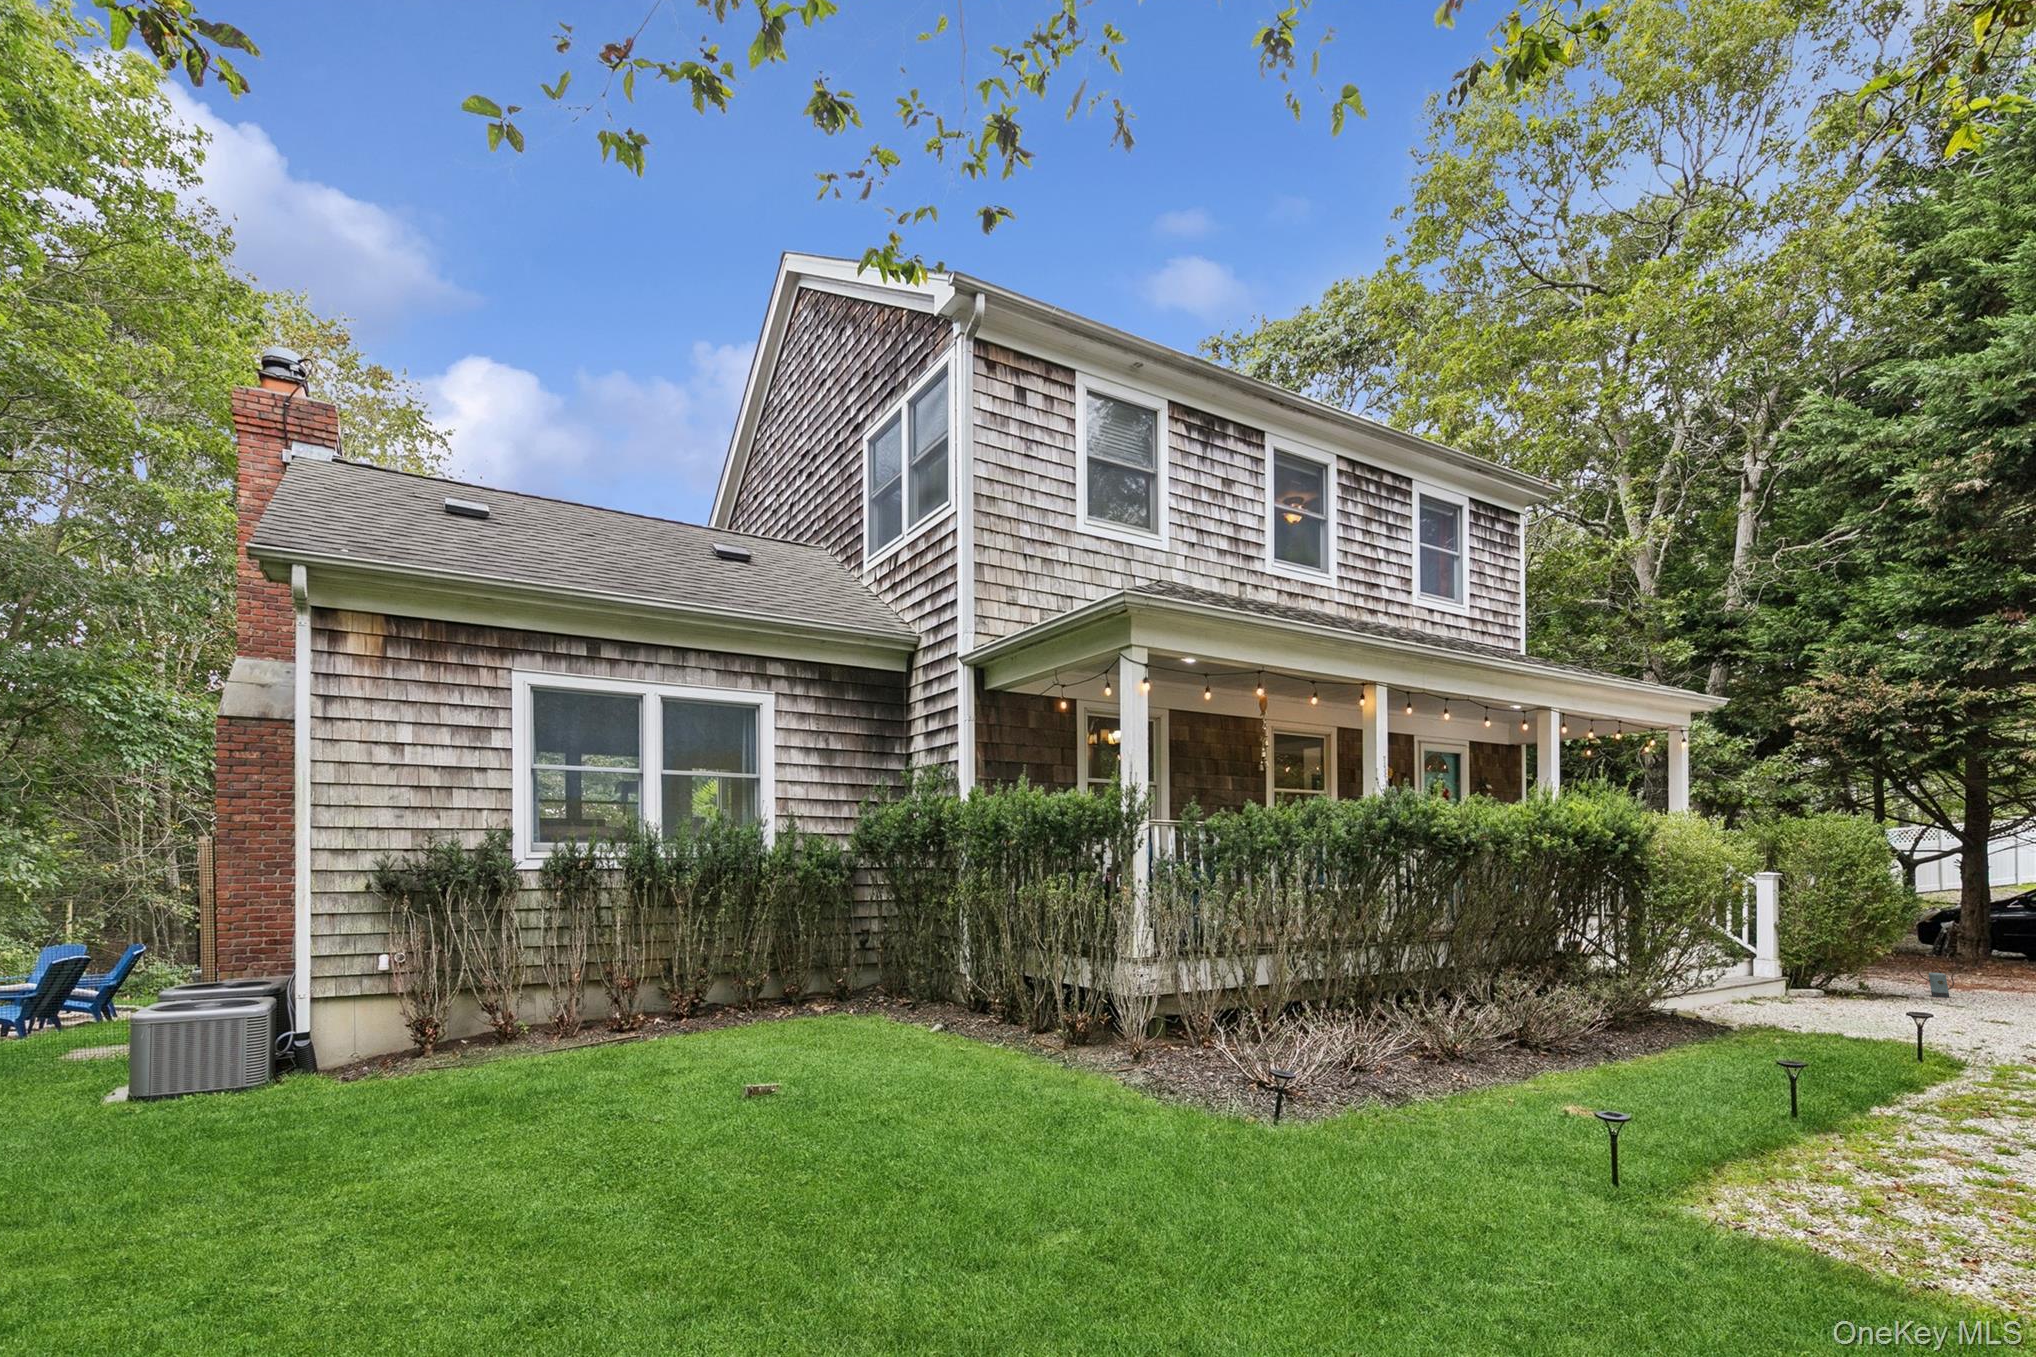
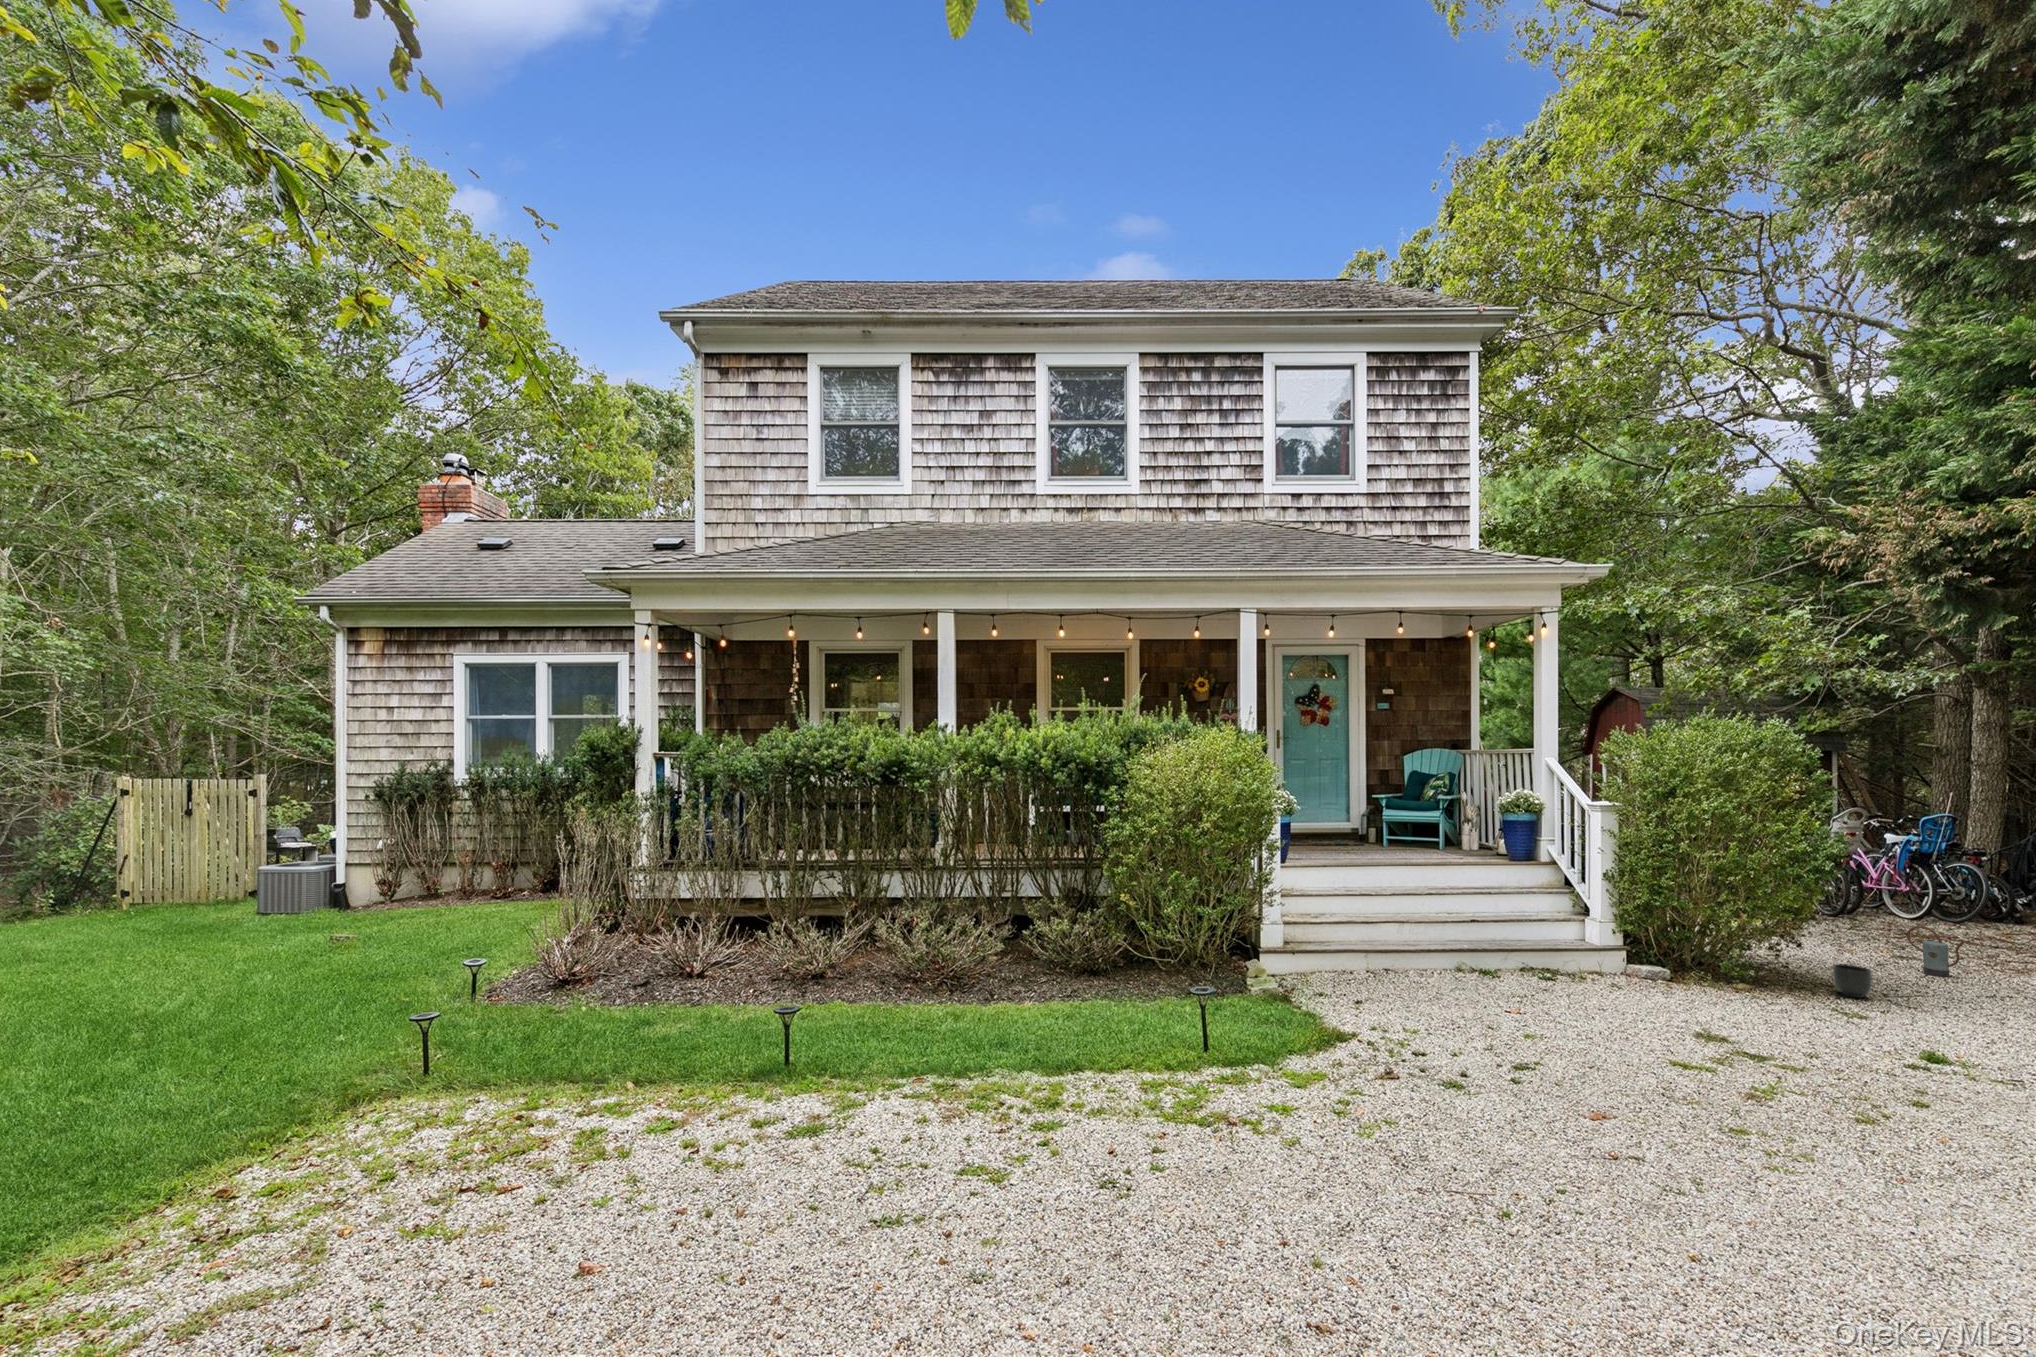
planter: none [1969,991,2000,1015] -> present [1833,964,1872,998]

